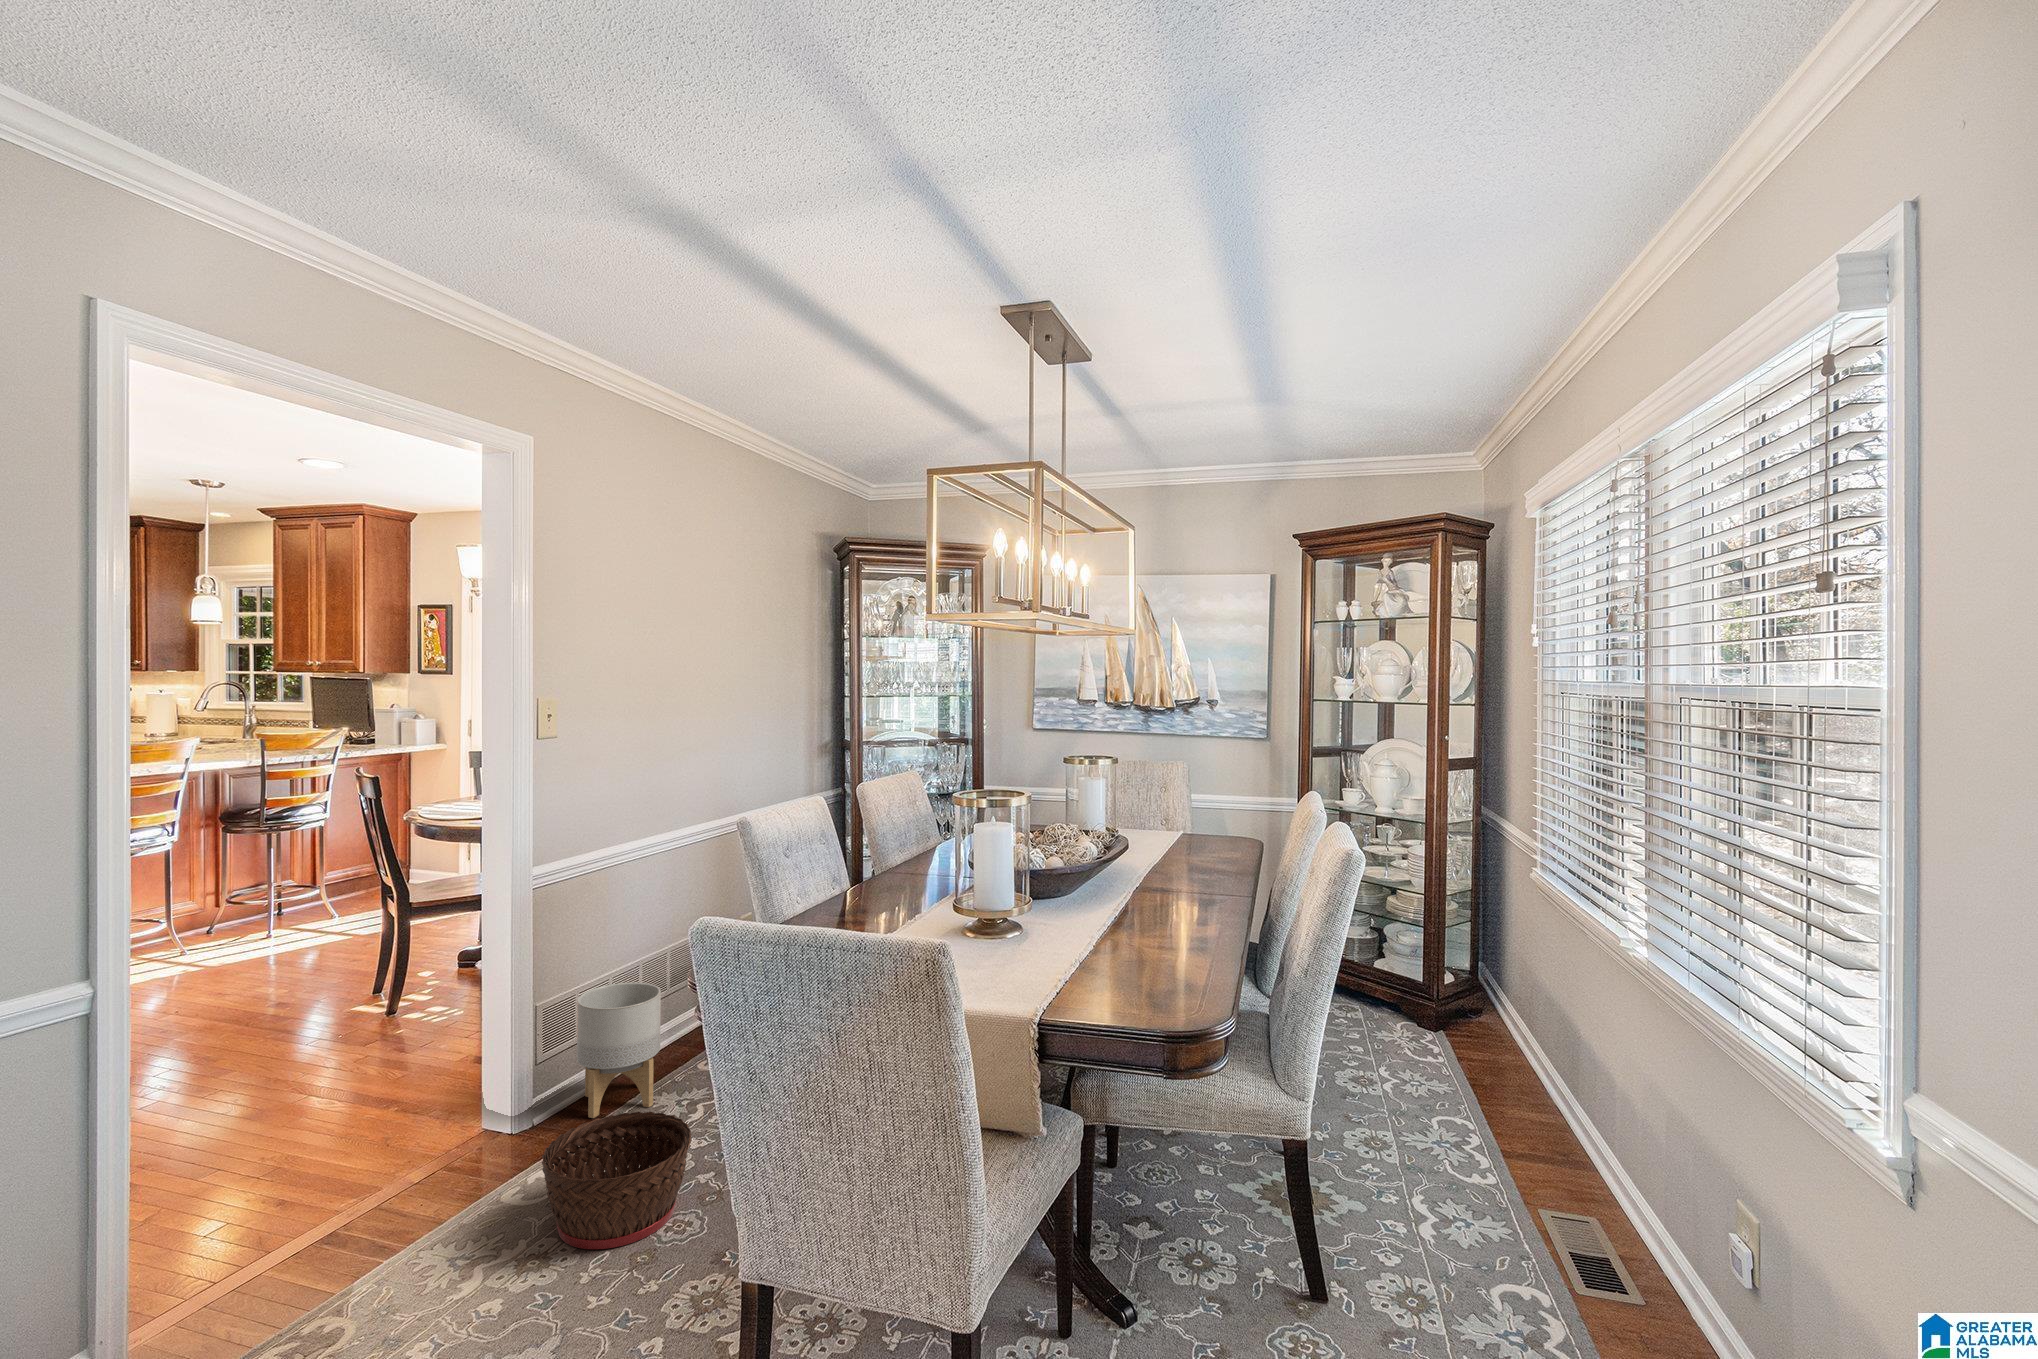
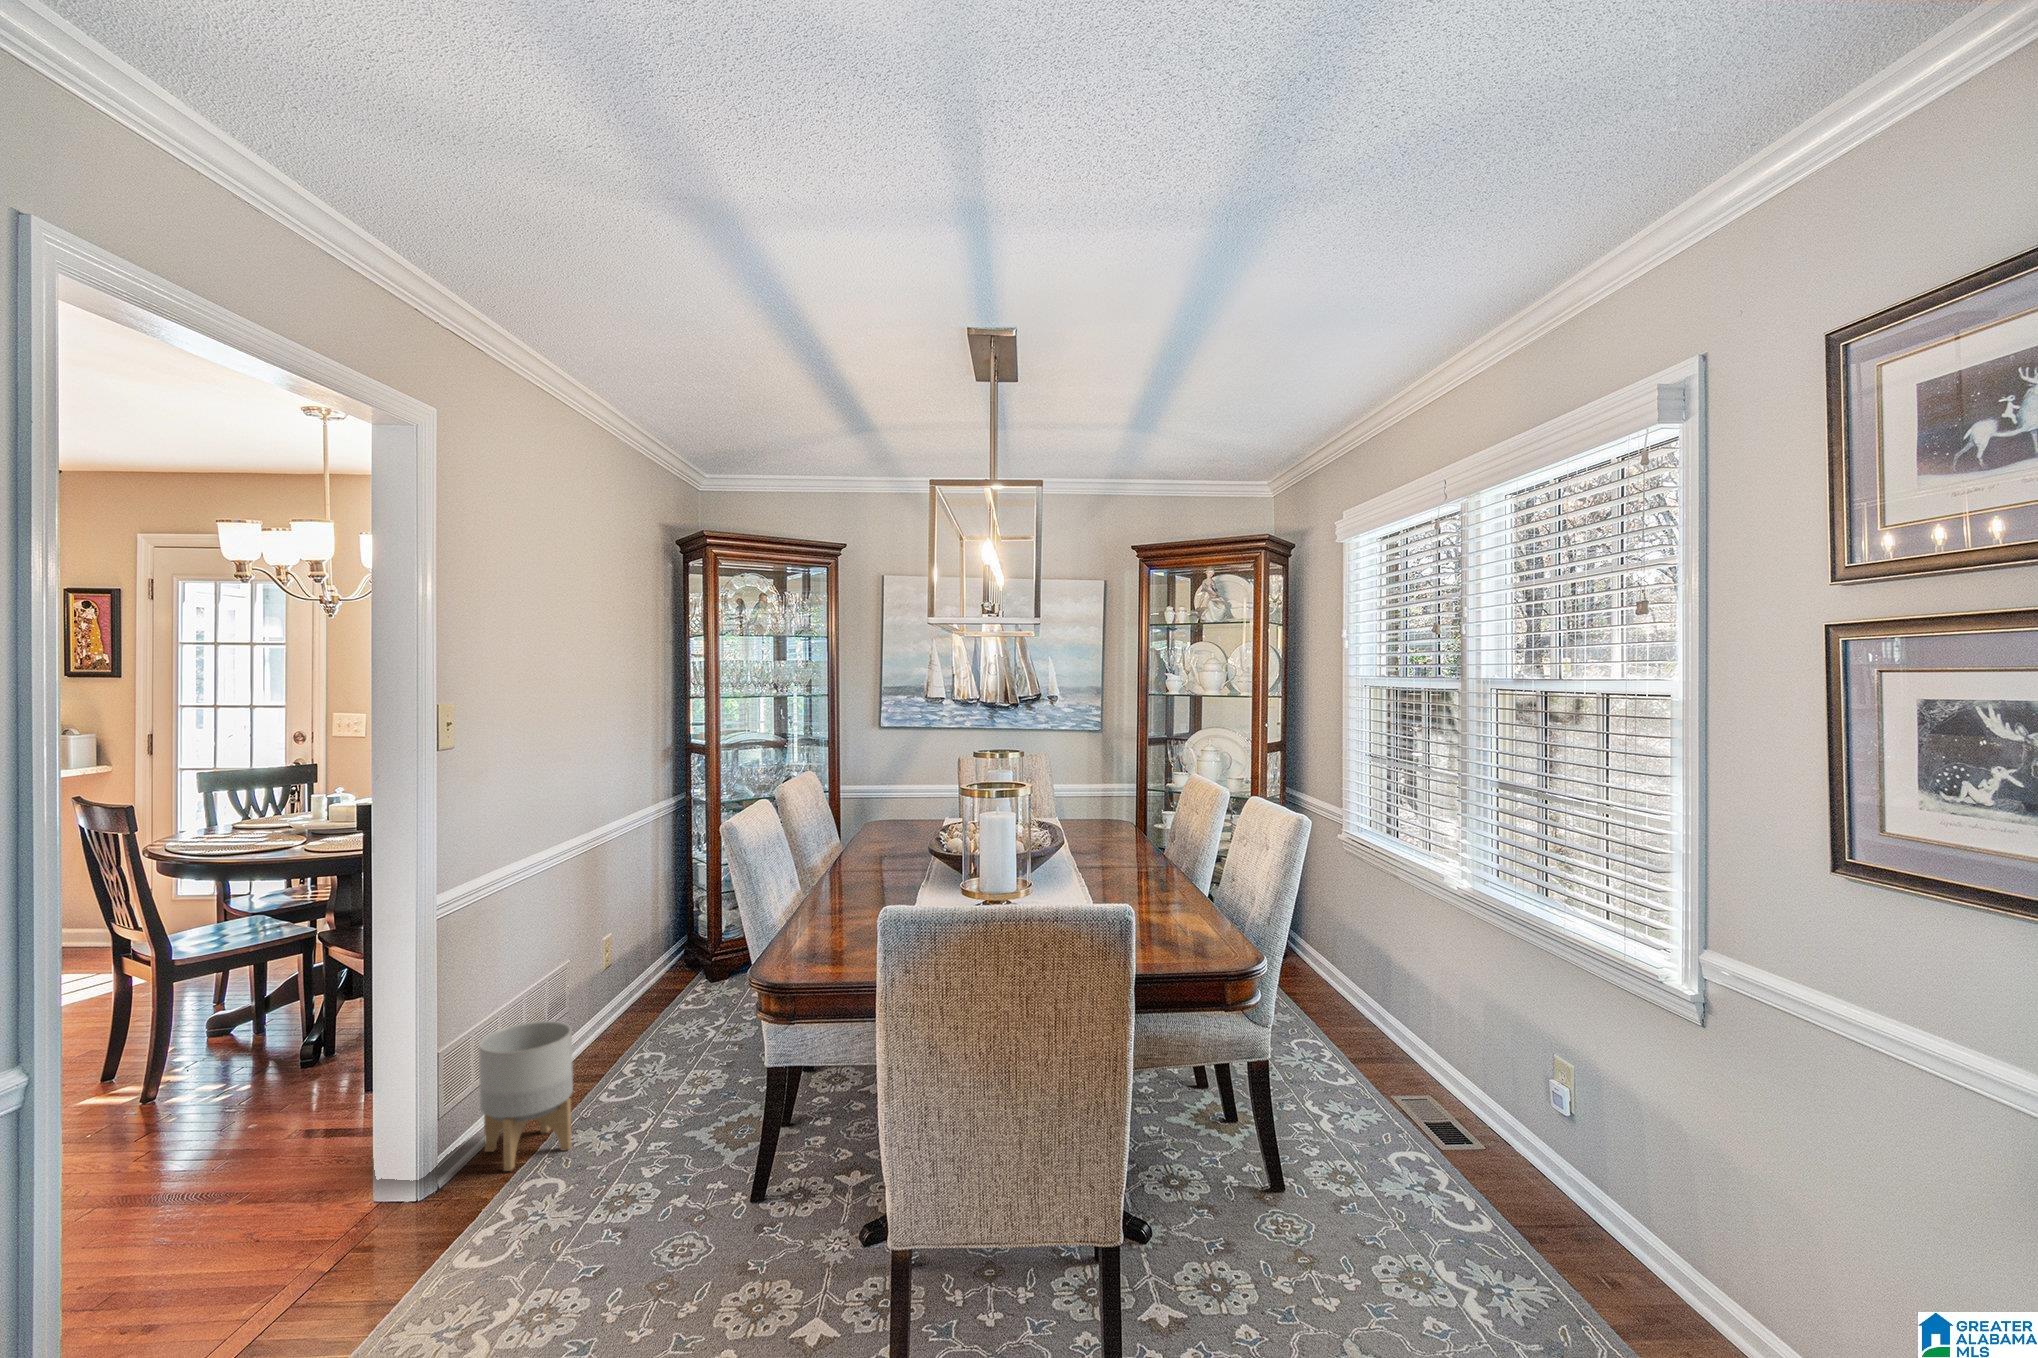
basket: present [541,1112,691,1249] -> none [525,1145,680,1291]

